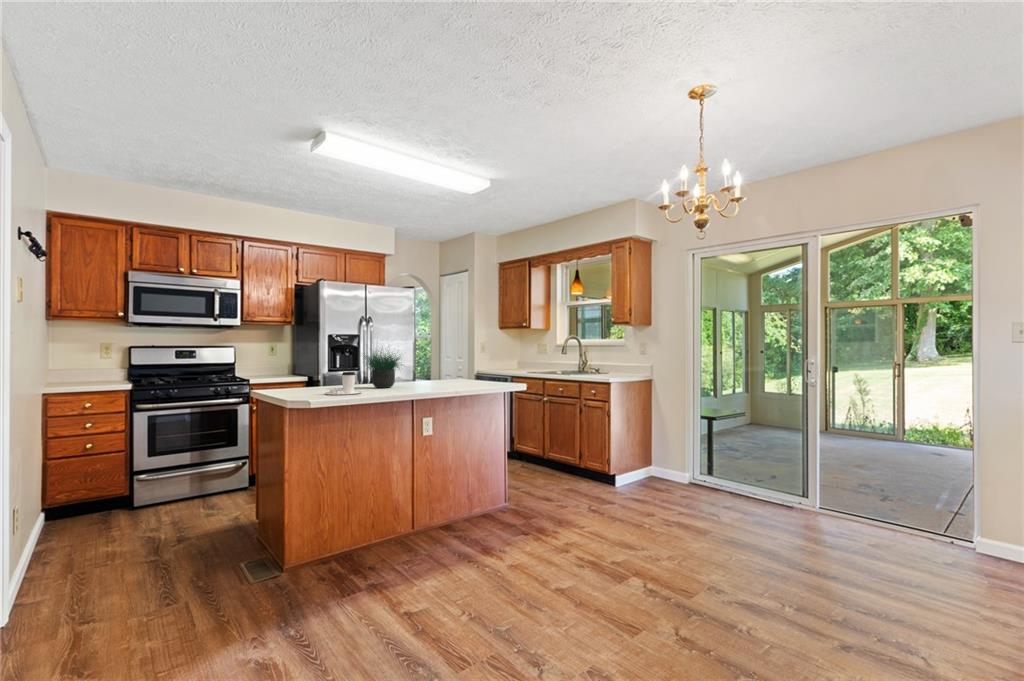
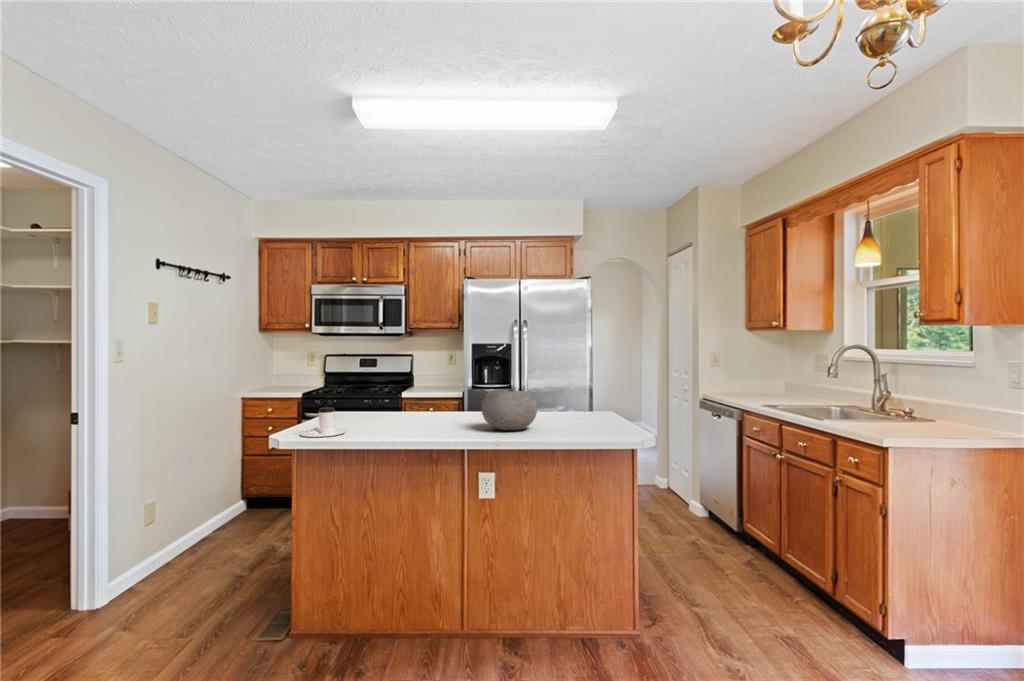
potted plant: present [365,352,401,388] -> none [389,354,458,423]
bowl: none [441,359,480,387] -> present [482,390,537,431]

